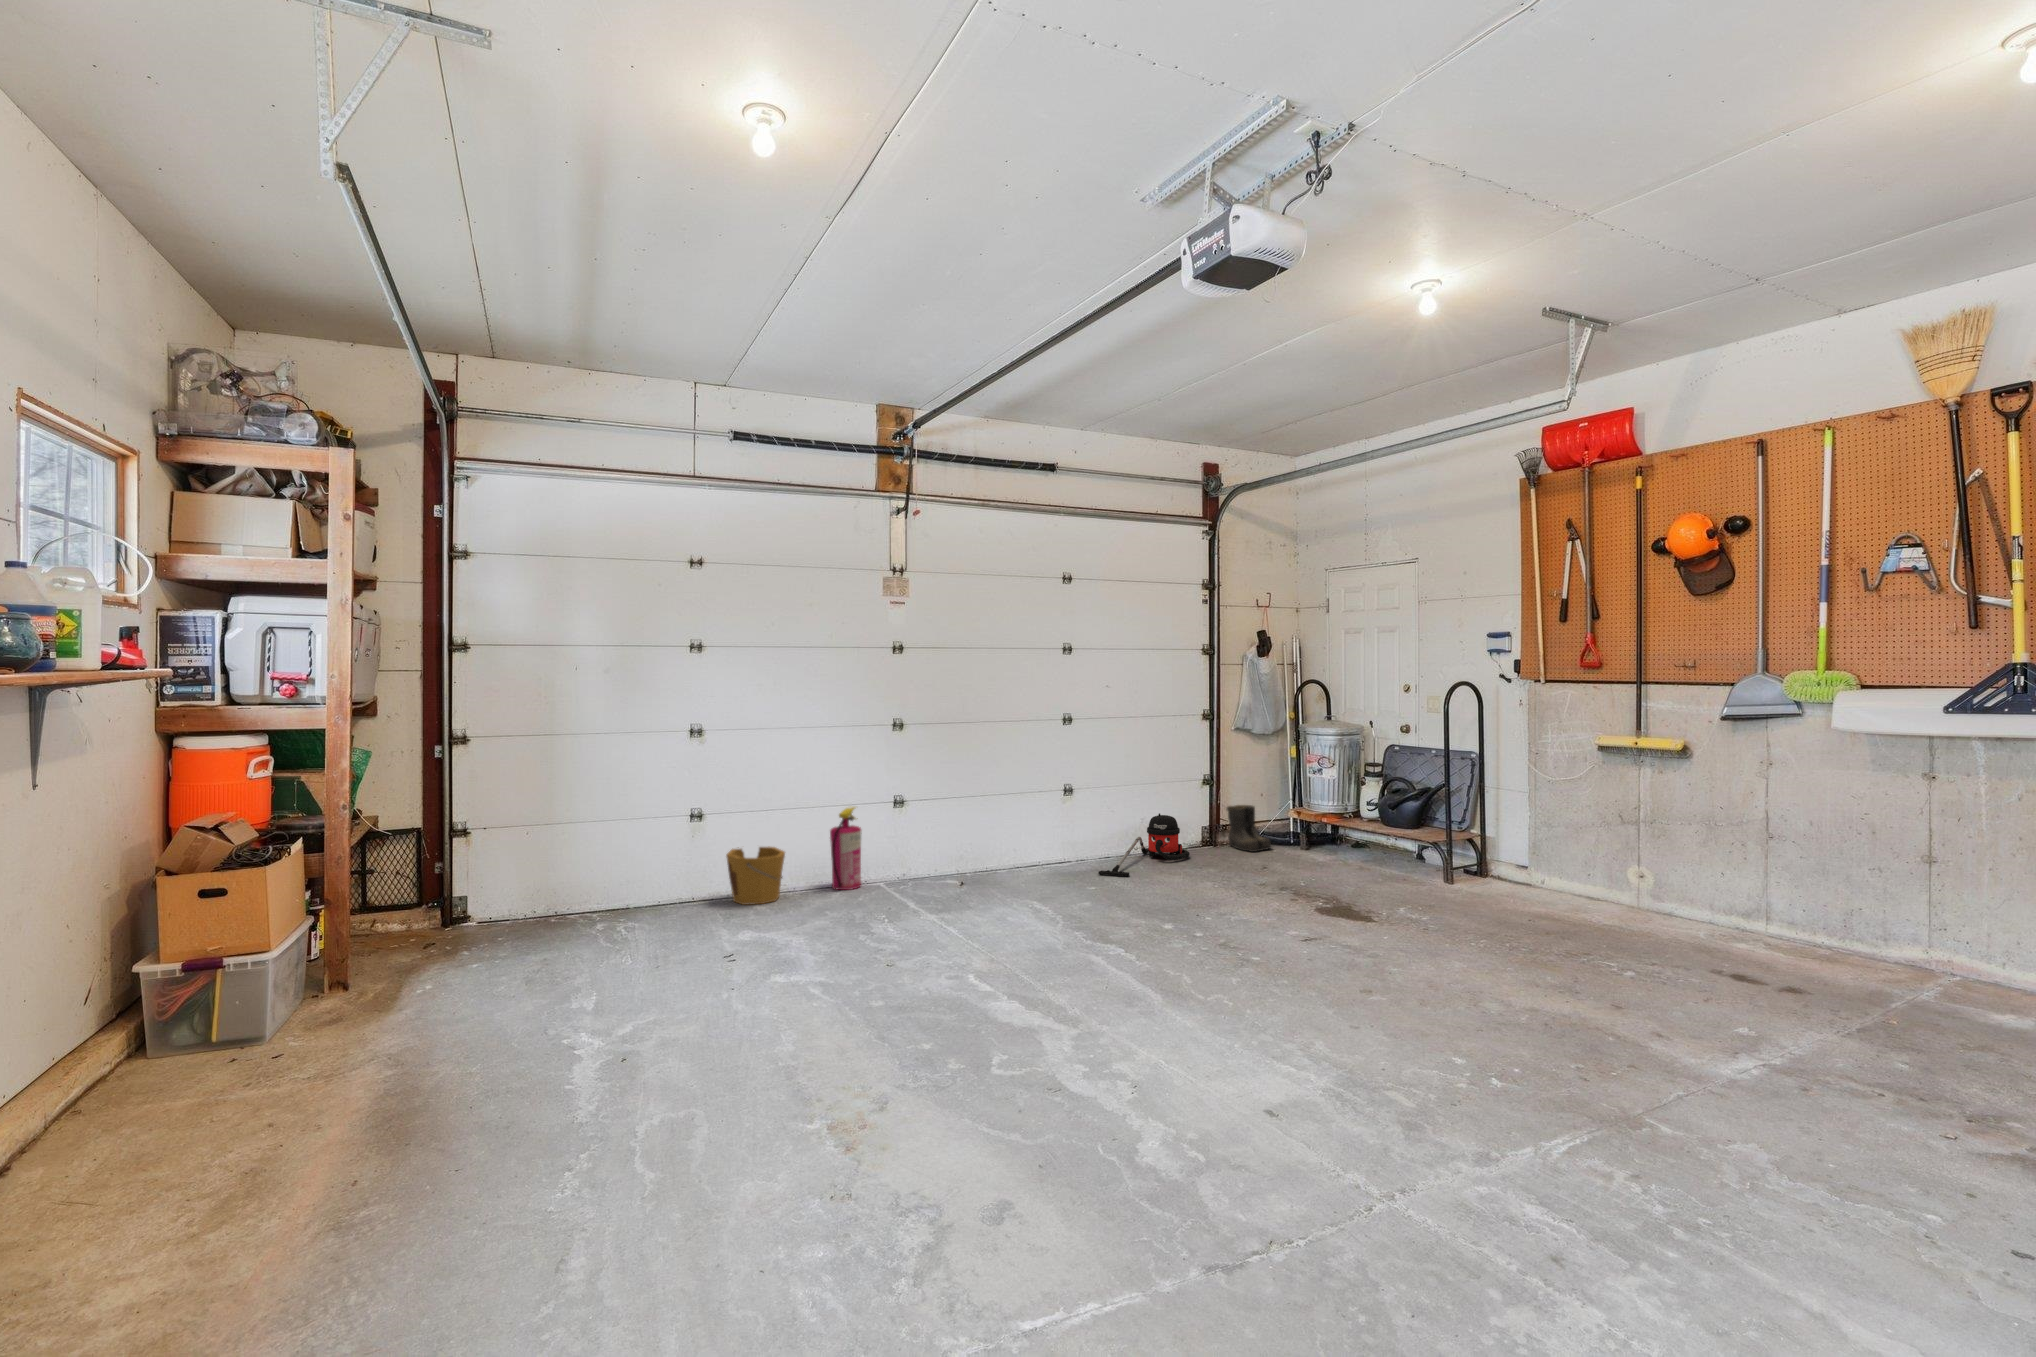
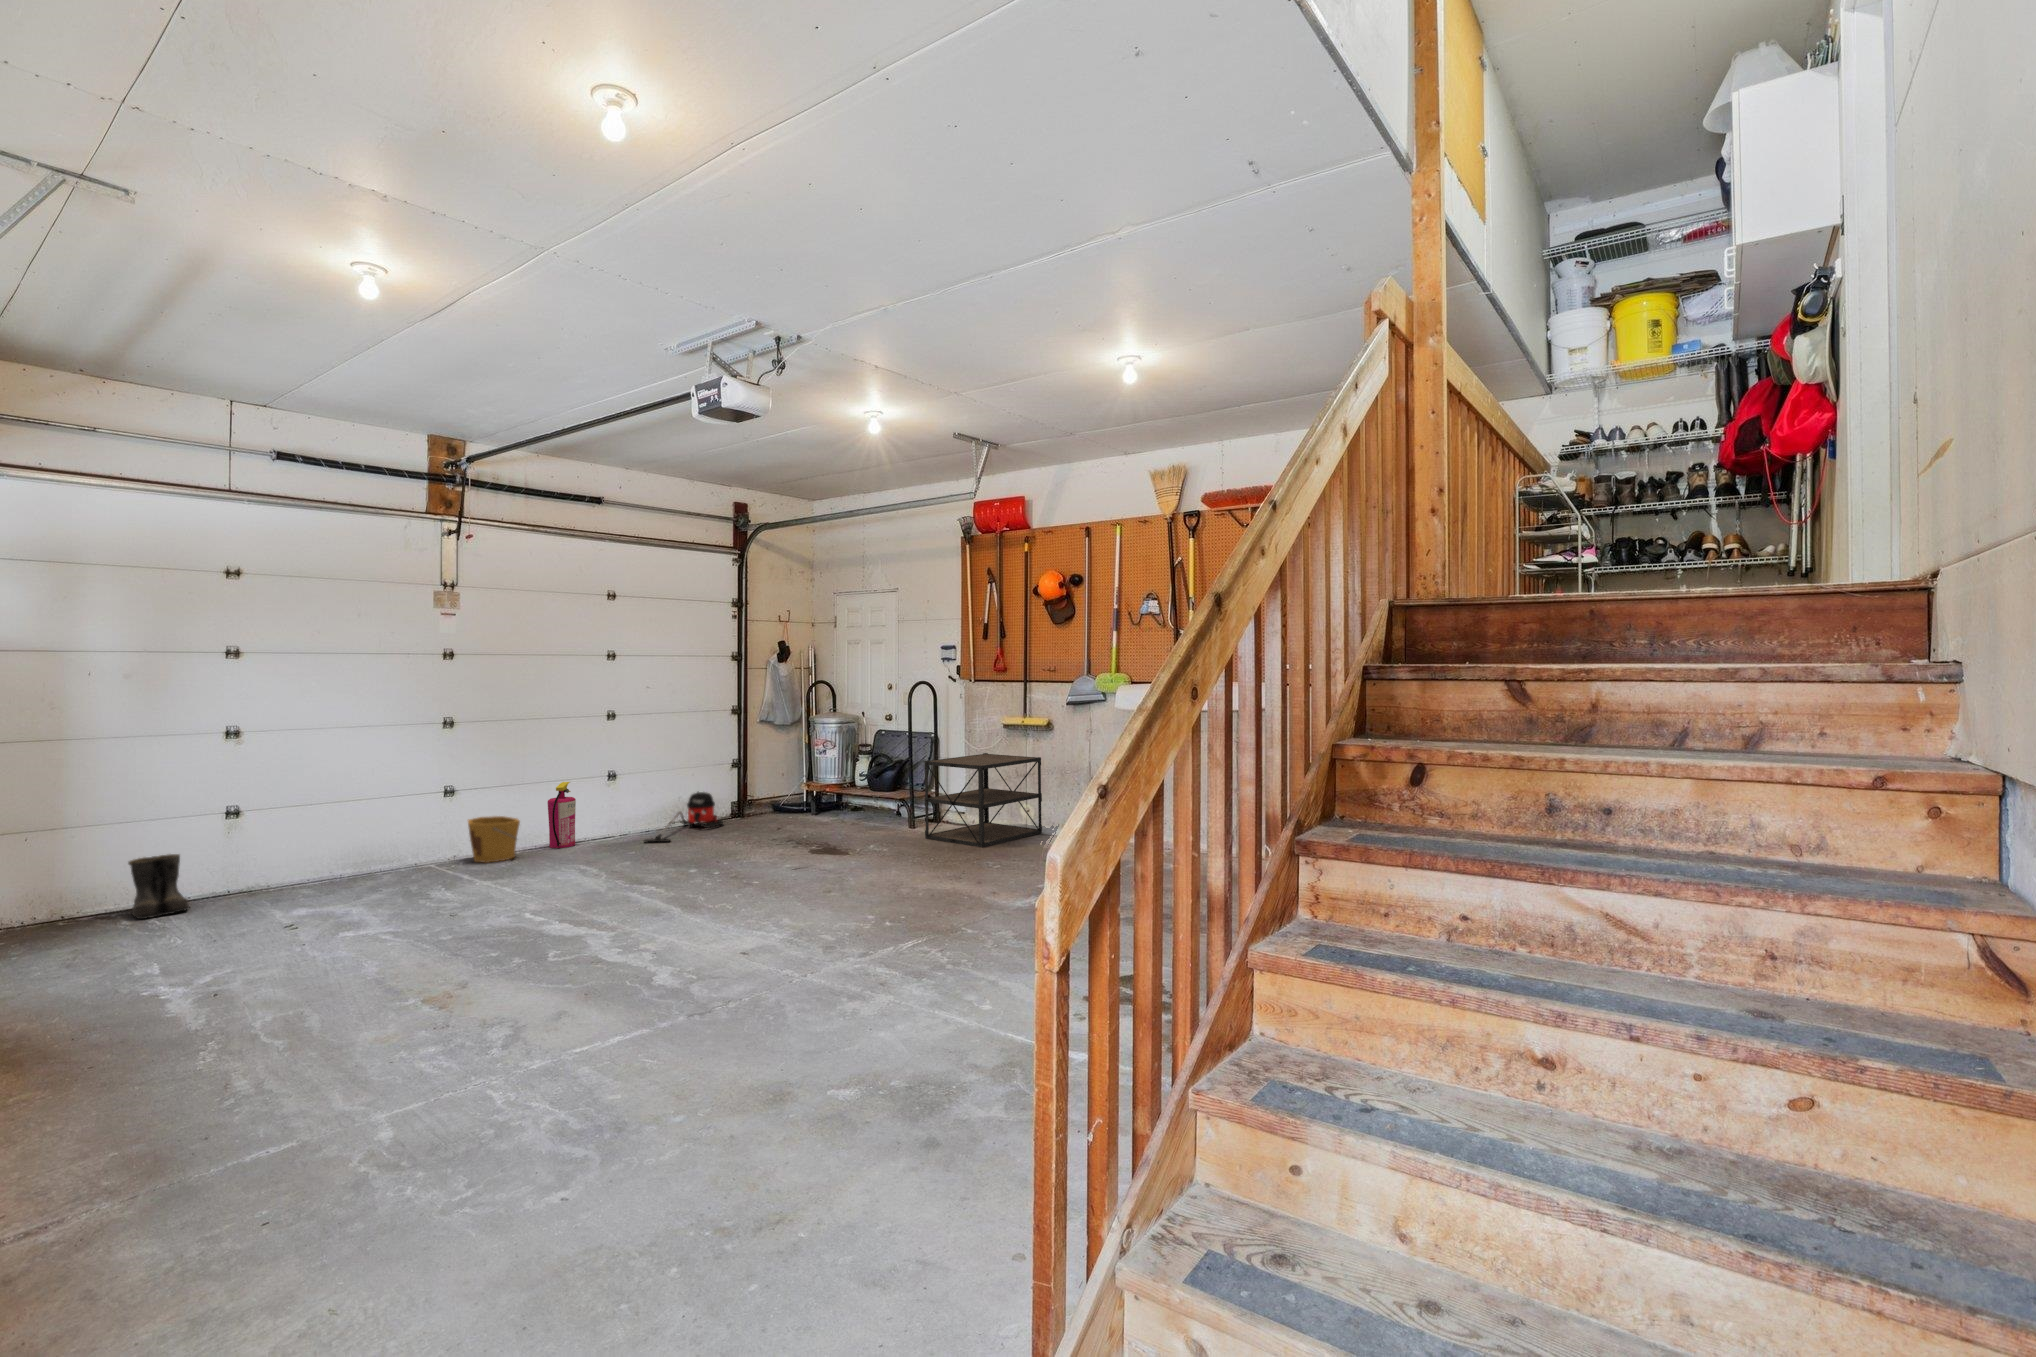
shelving unit: none [1472,787,1669,934] -> present [924,753,1042,848]
boots: present [1226,805,1272,852] -> present [128,854,190,919]
fire extinguisher: present [830,807,862,890] -> present [548,782,576,848]
bucket: present [726,846,785,905] -> present [468,816,520,863]

